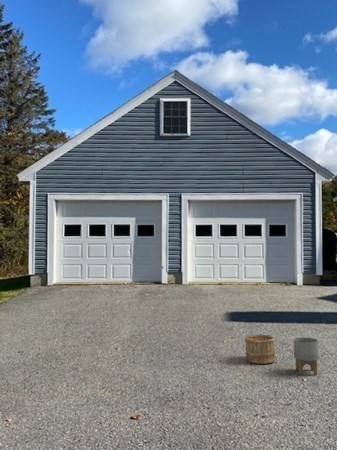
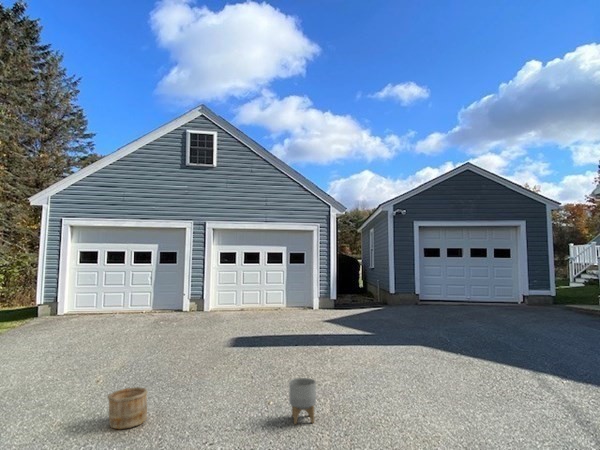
wooden bucket: present [245,335,275,364] -> present [108,387,148,429]

